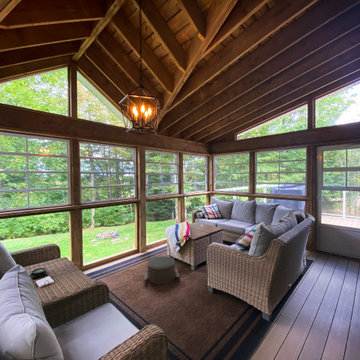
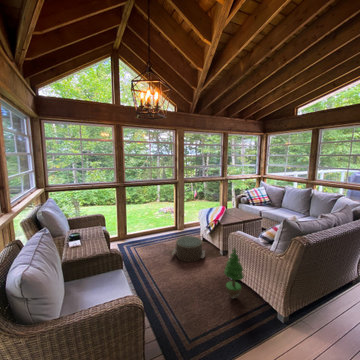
potted tree: none [210,257,229,310] -> present [224,248,244,298]

